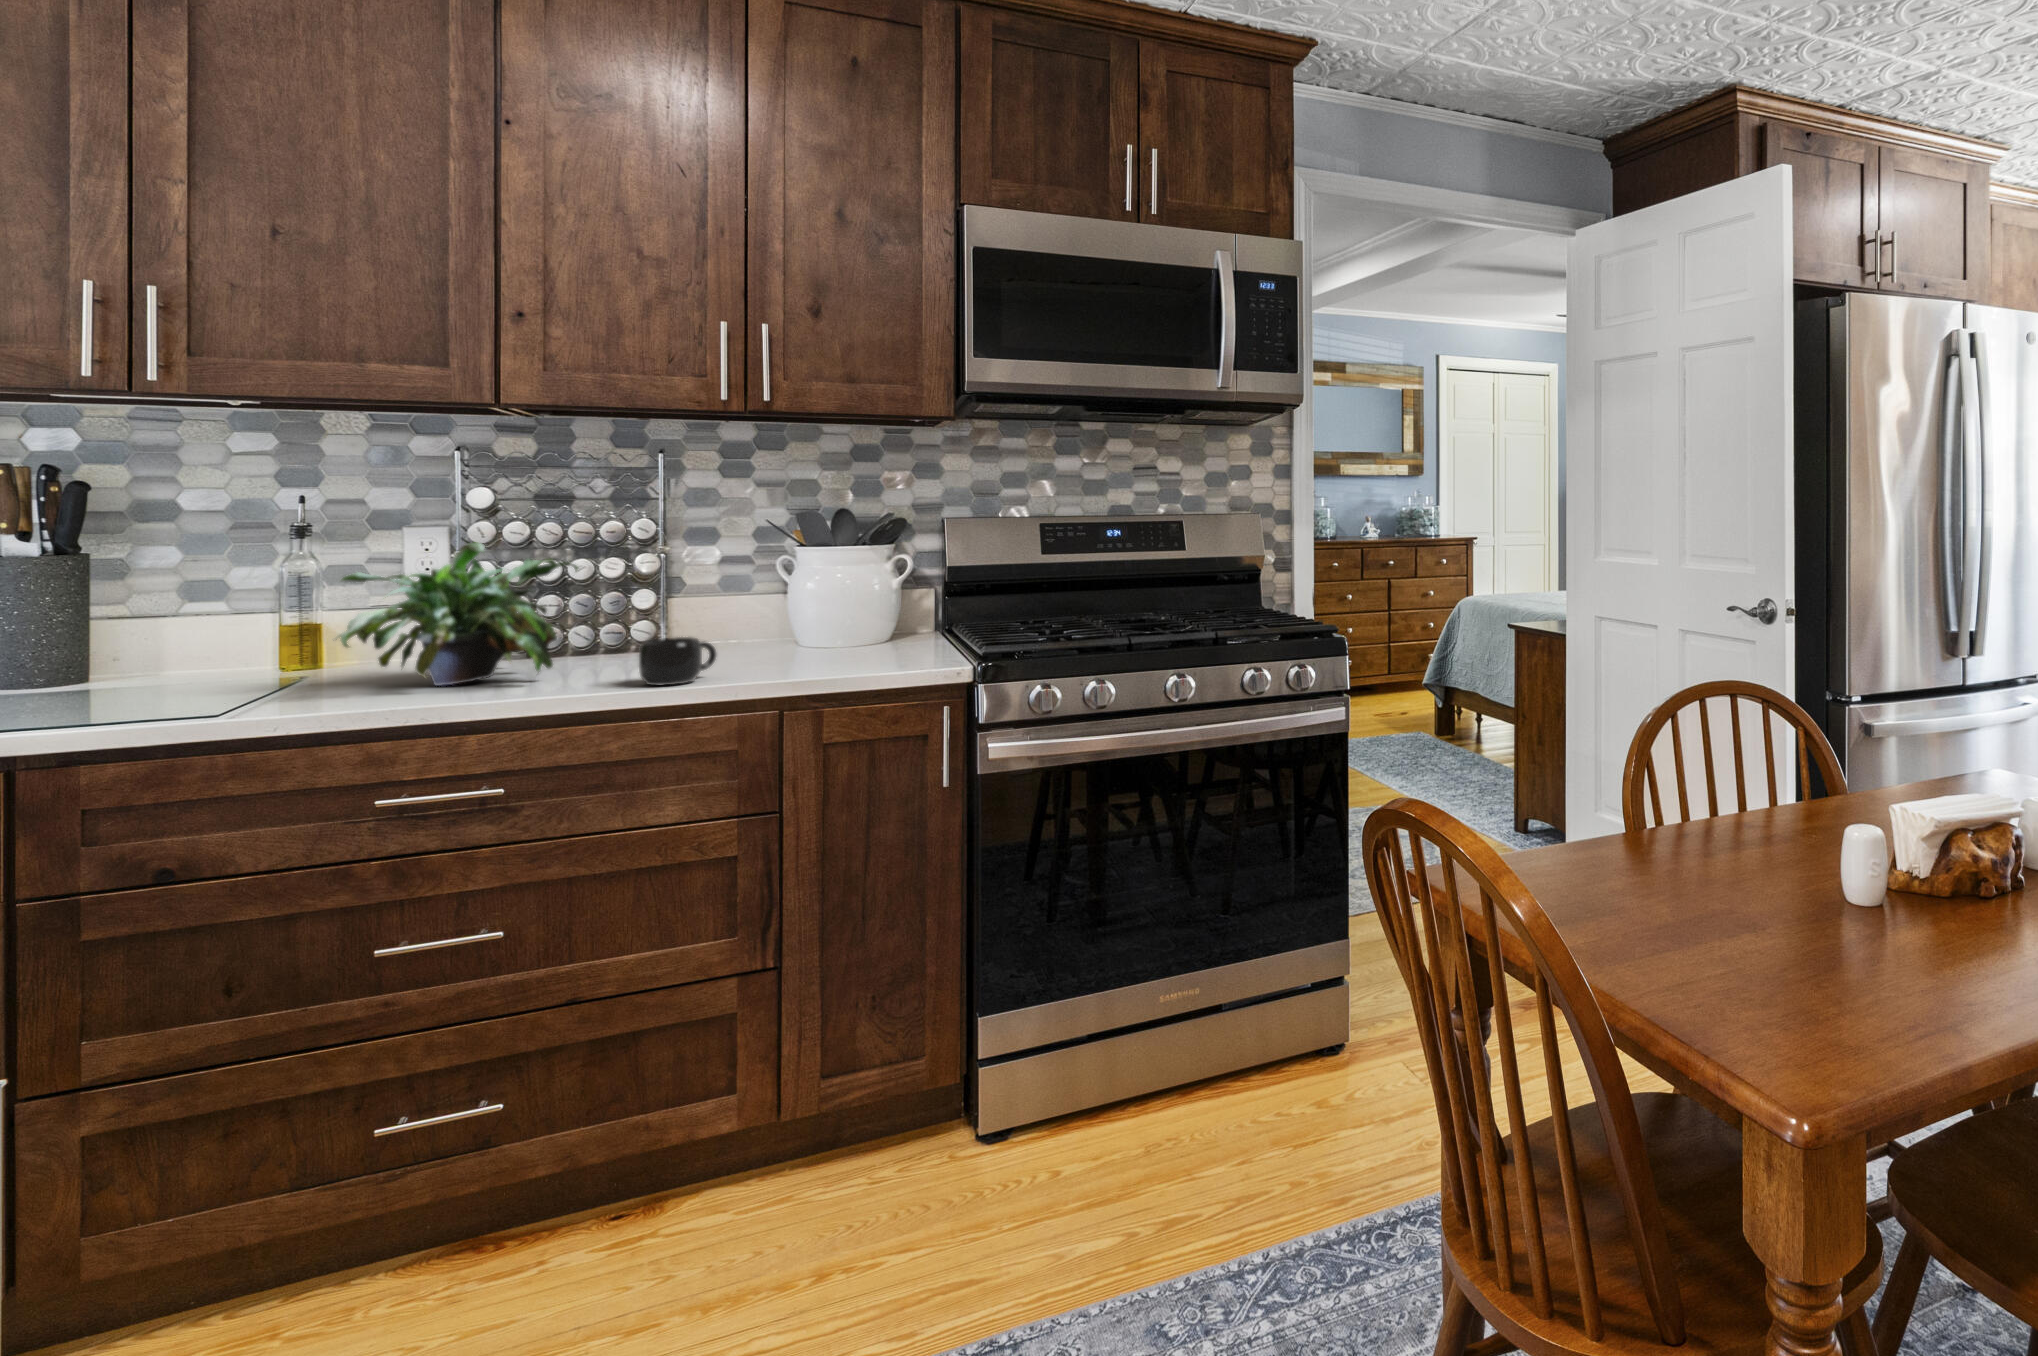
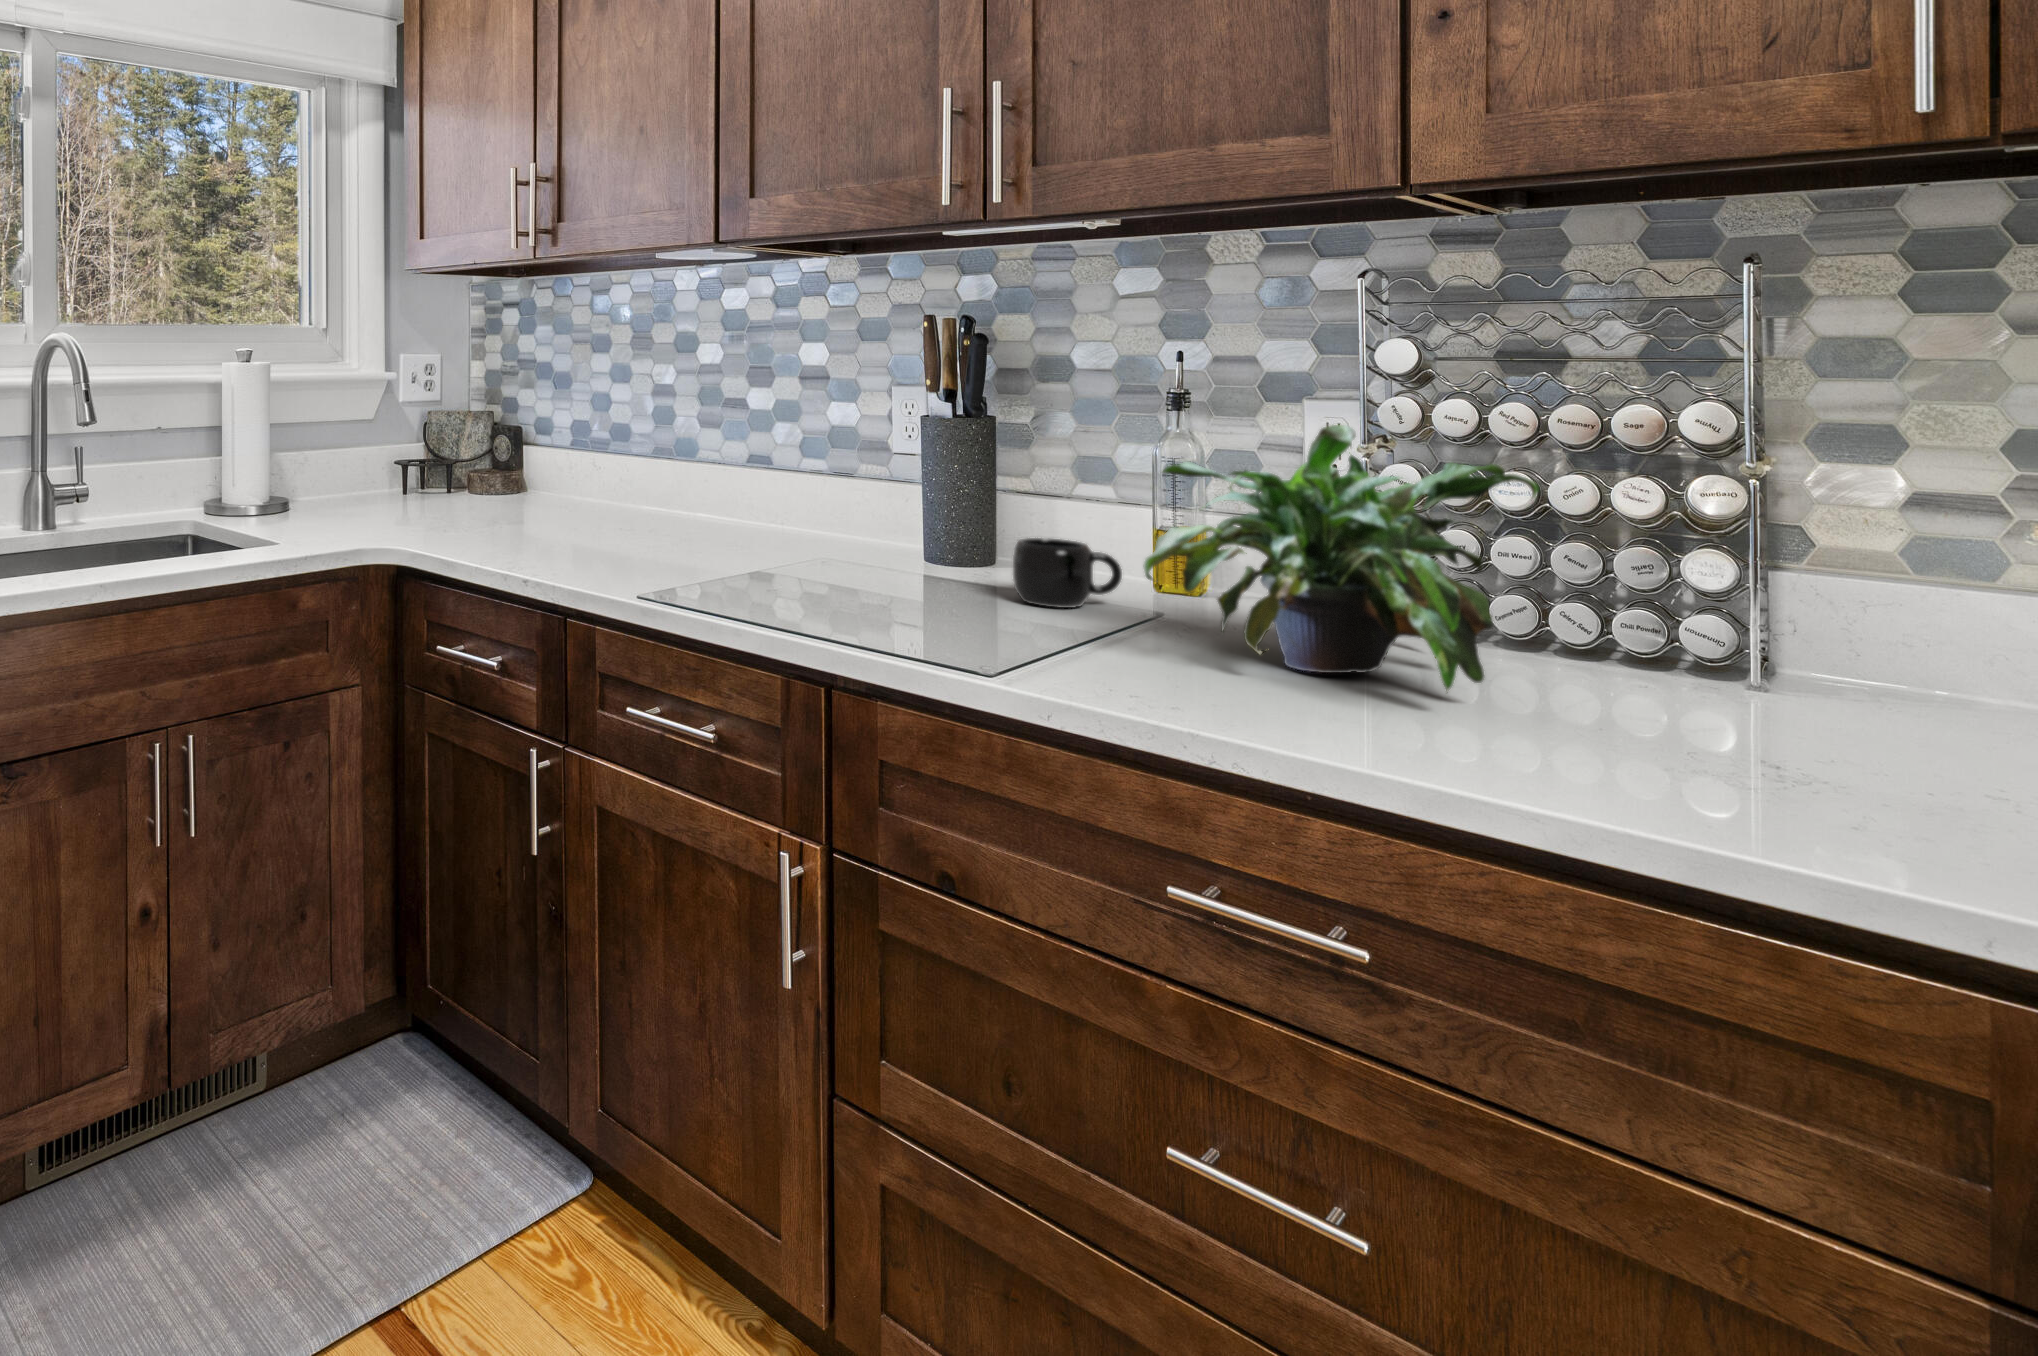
mug: present [639,637,716,685] -> present [1013,538,1122,608]

